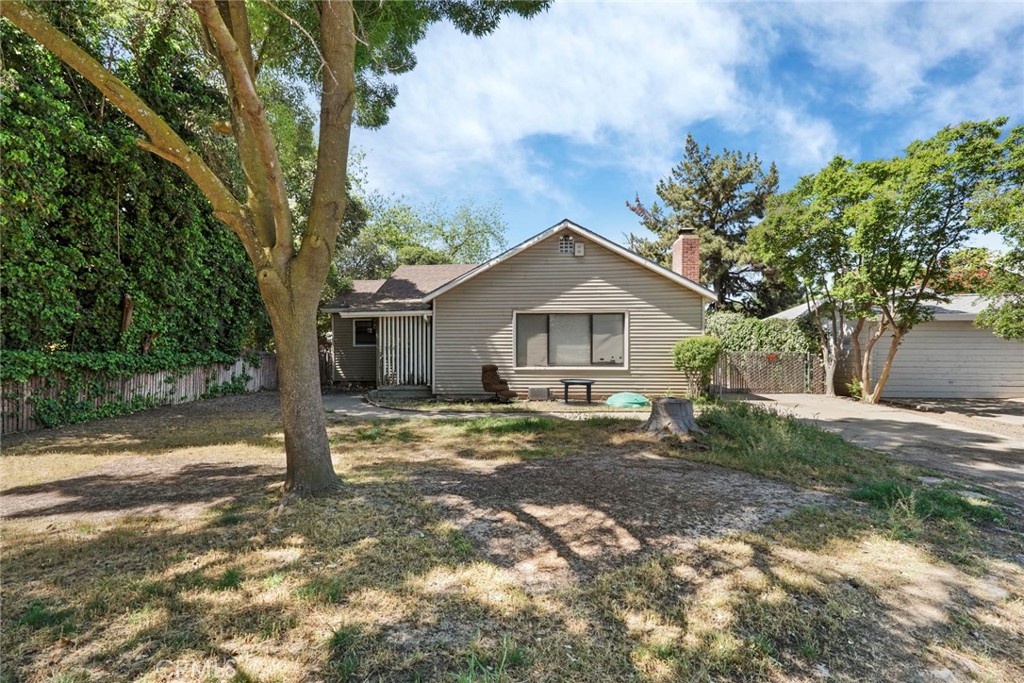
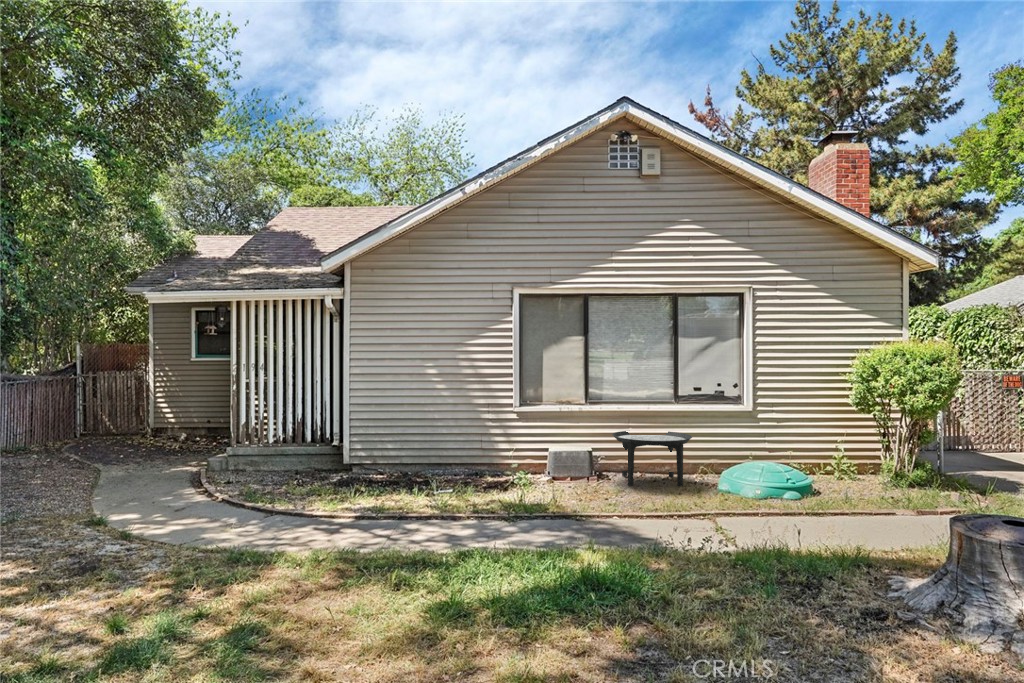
lounge chair: present [481,364,518,403] -> none [447,402,526,487]

